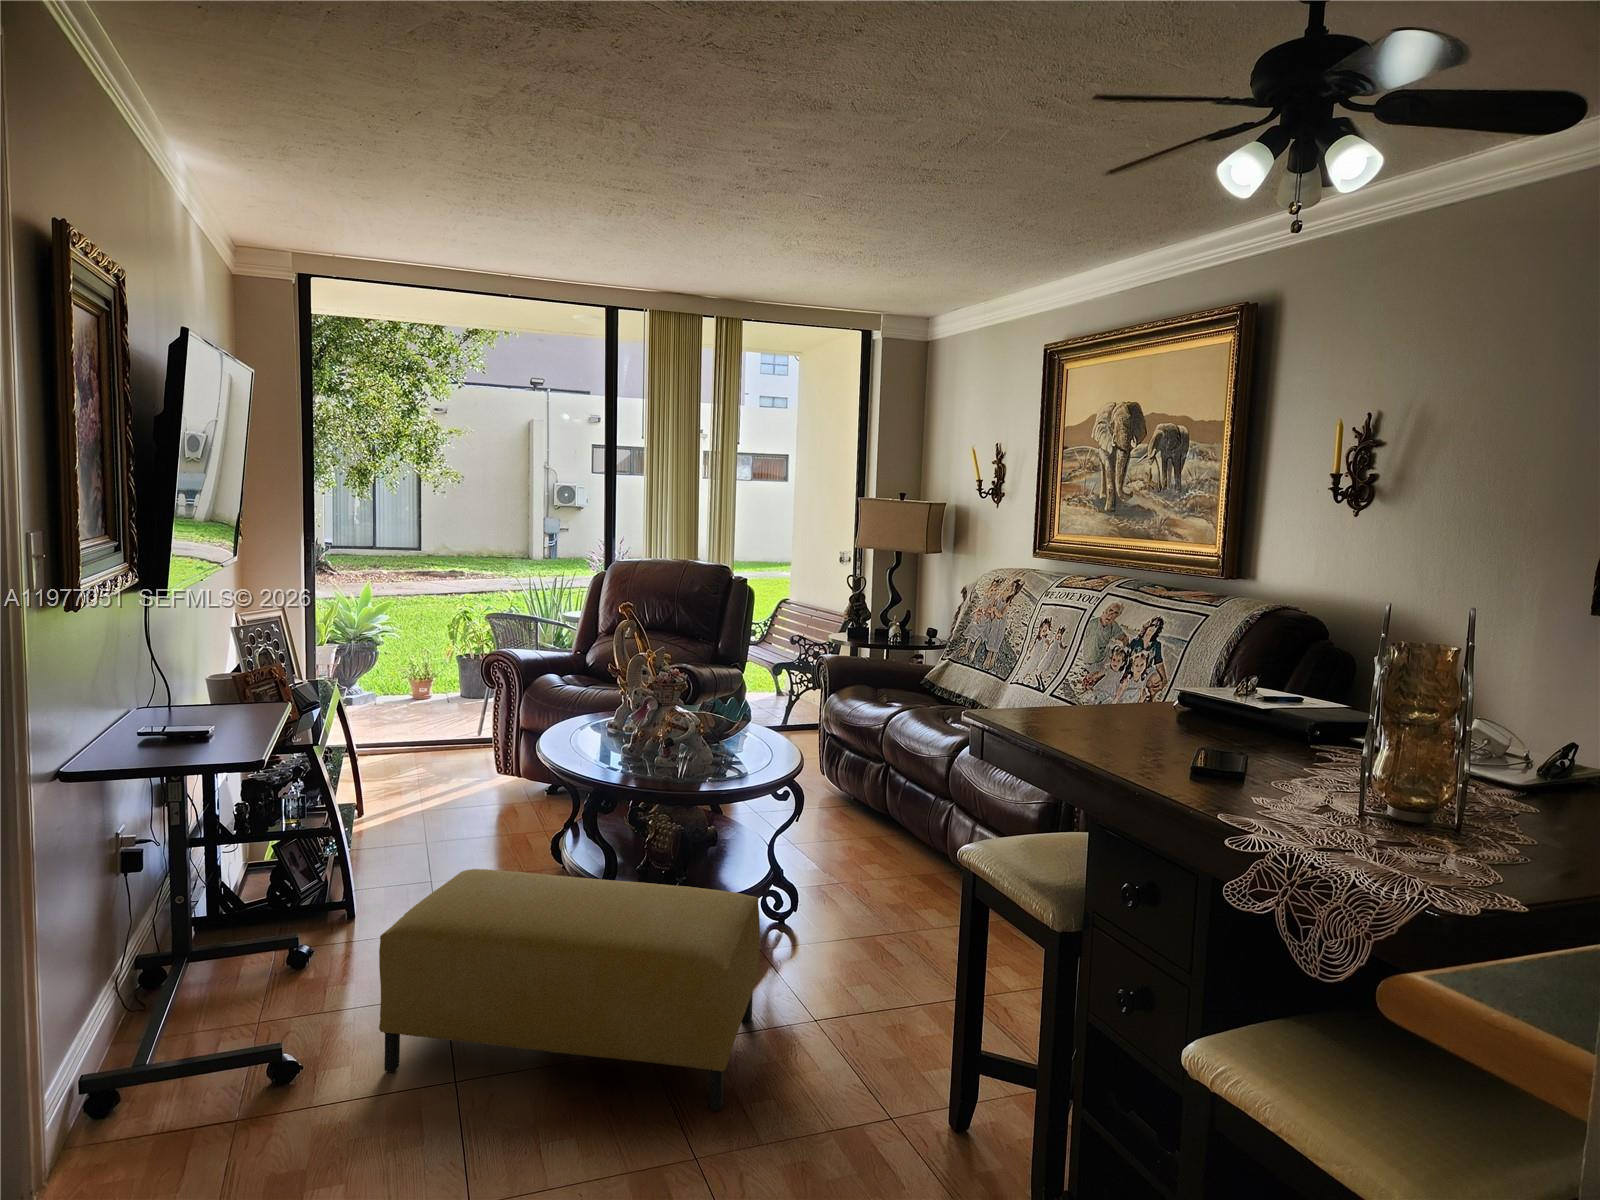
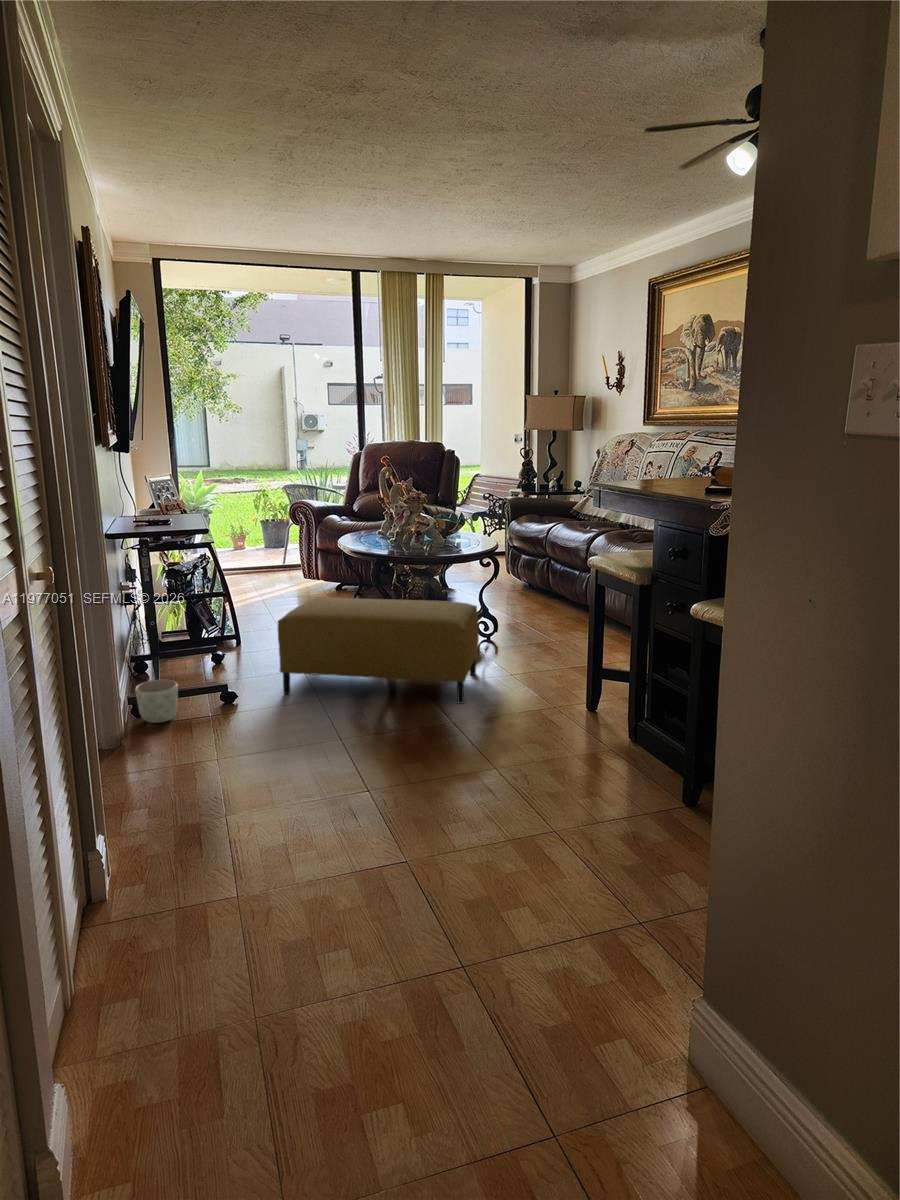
planter: none [61,1062,156,1163] -> present [135,679,178,723]

